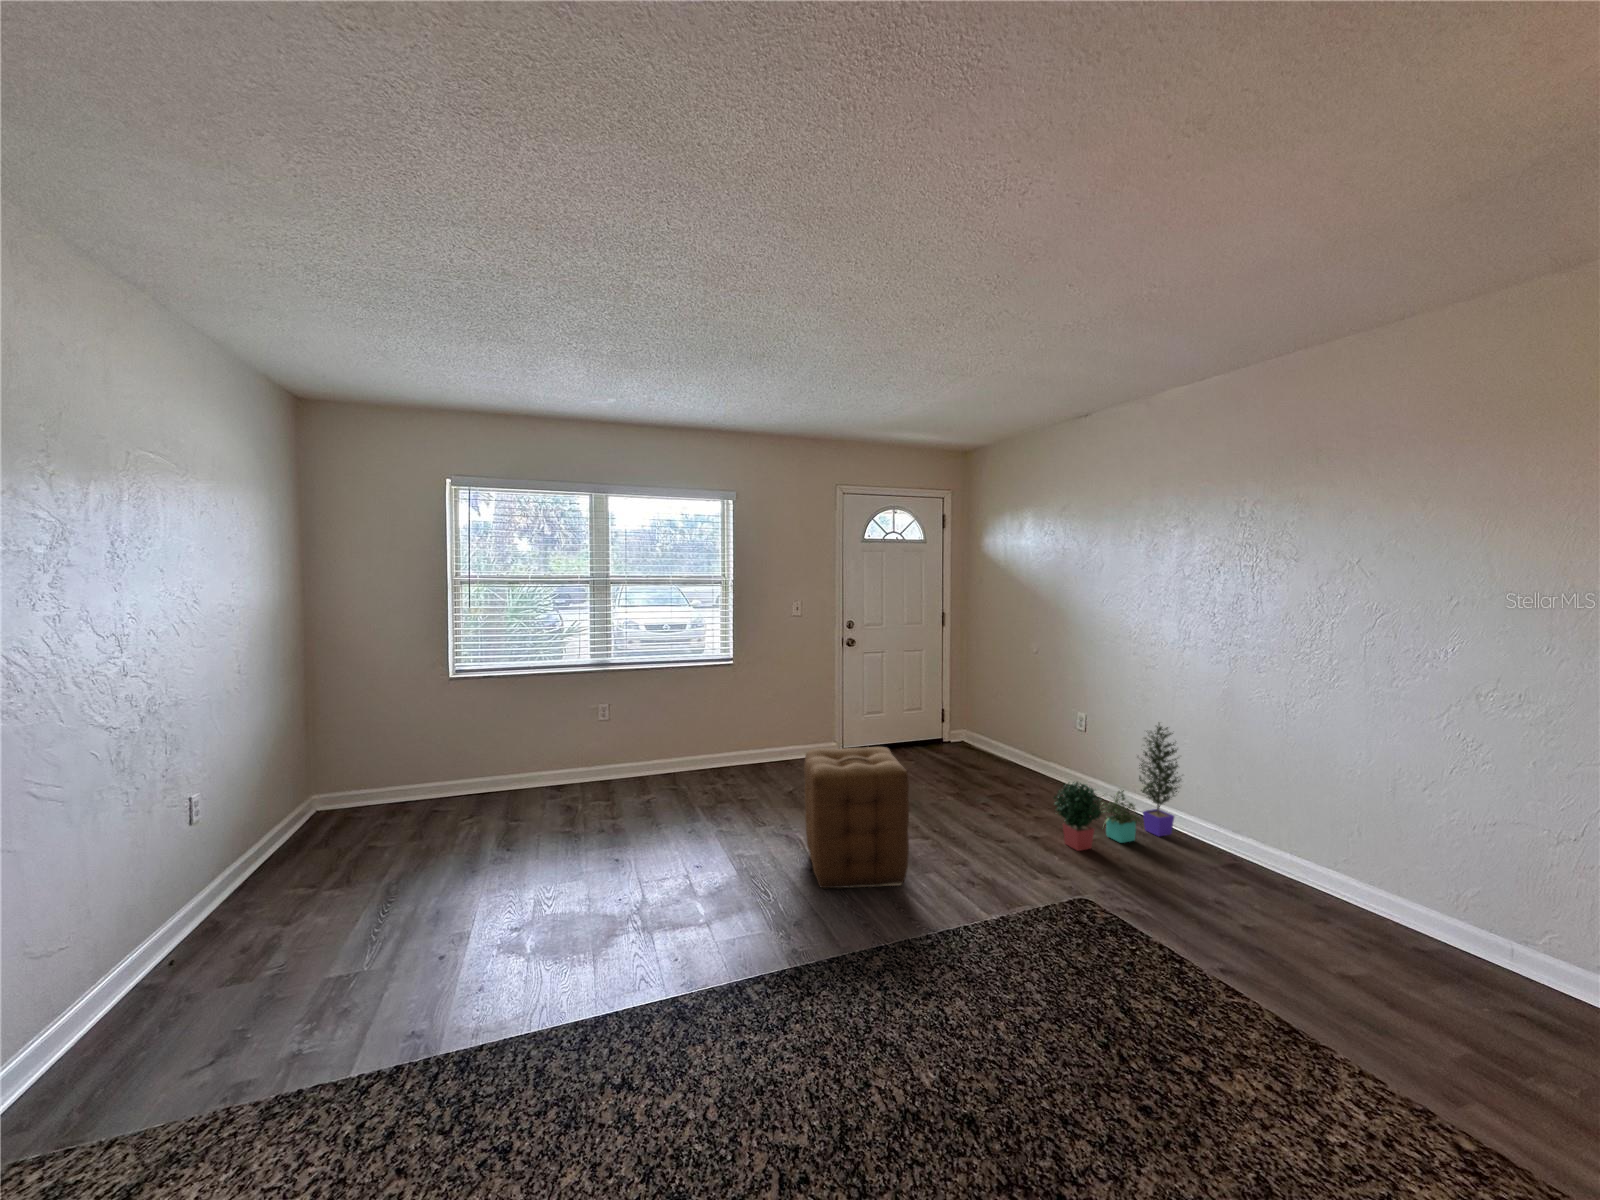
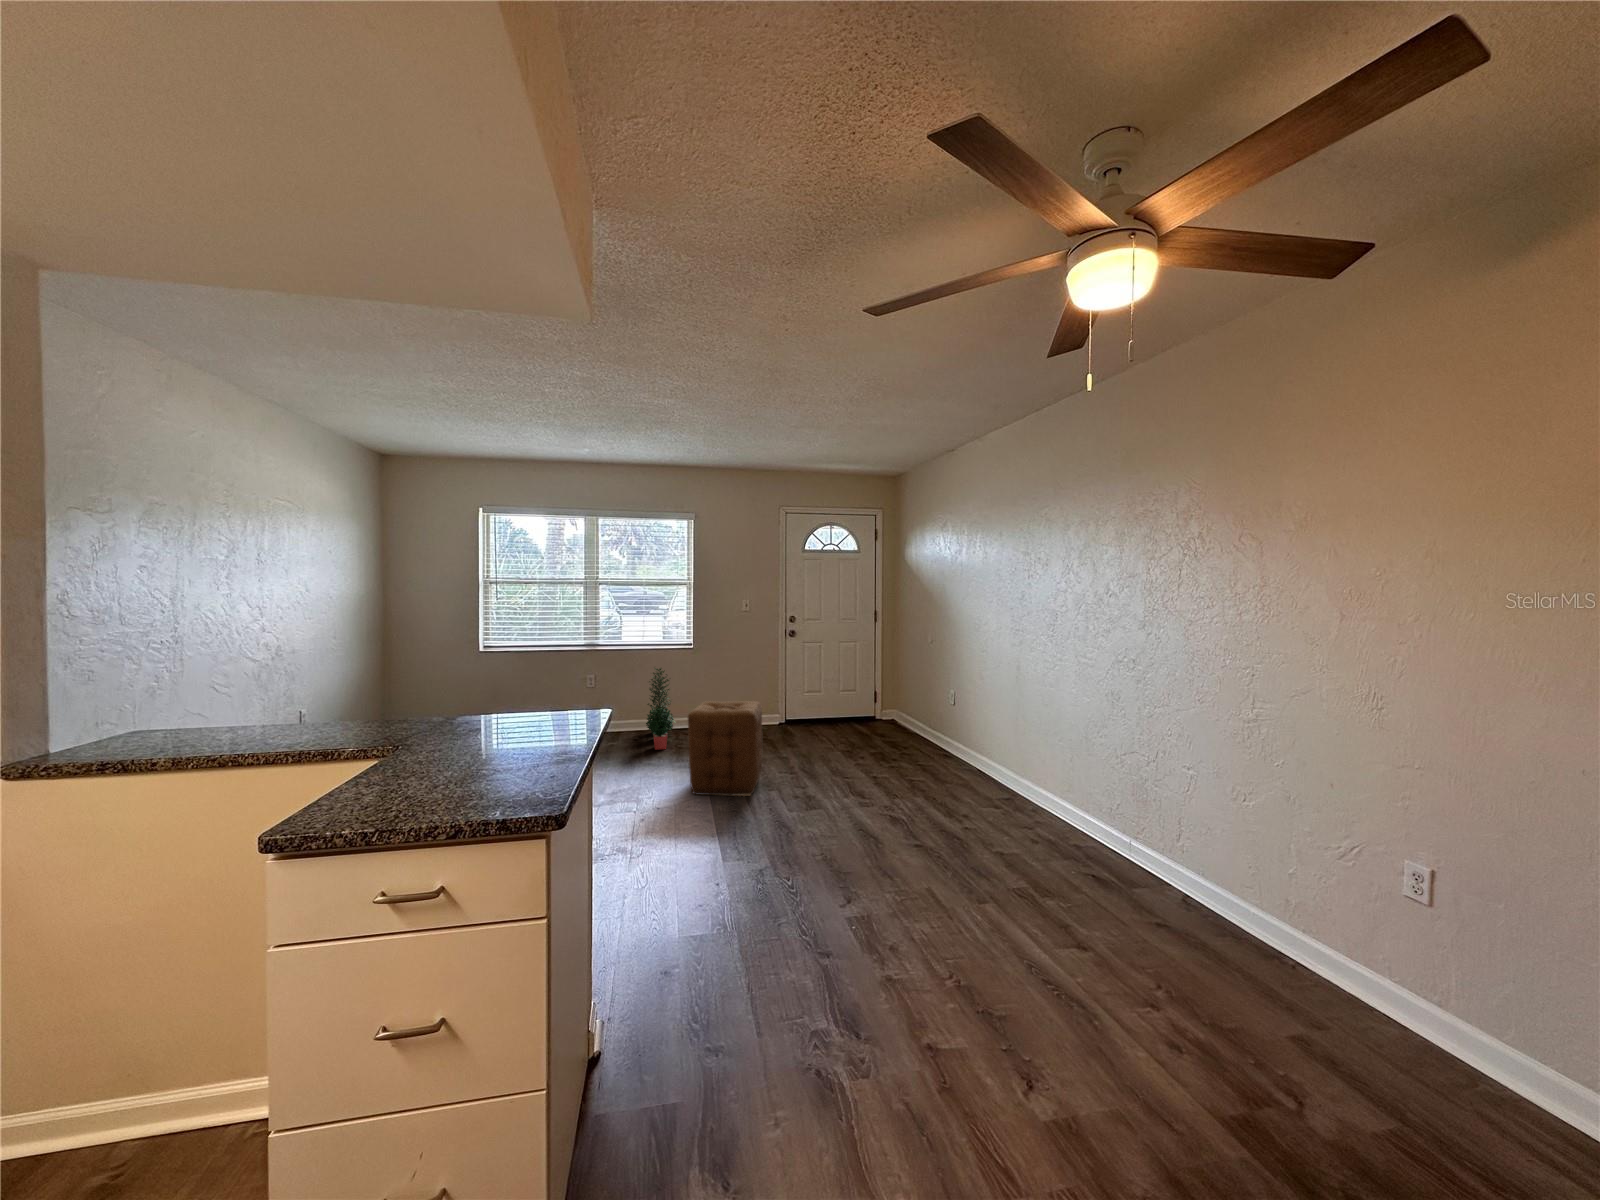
potted plant: present [1054,723,1181,851] -> present [646,668,674,750]

